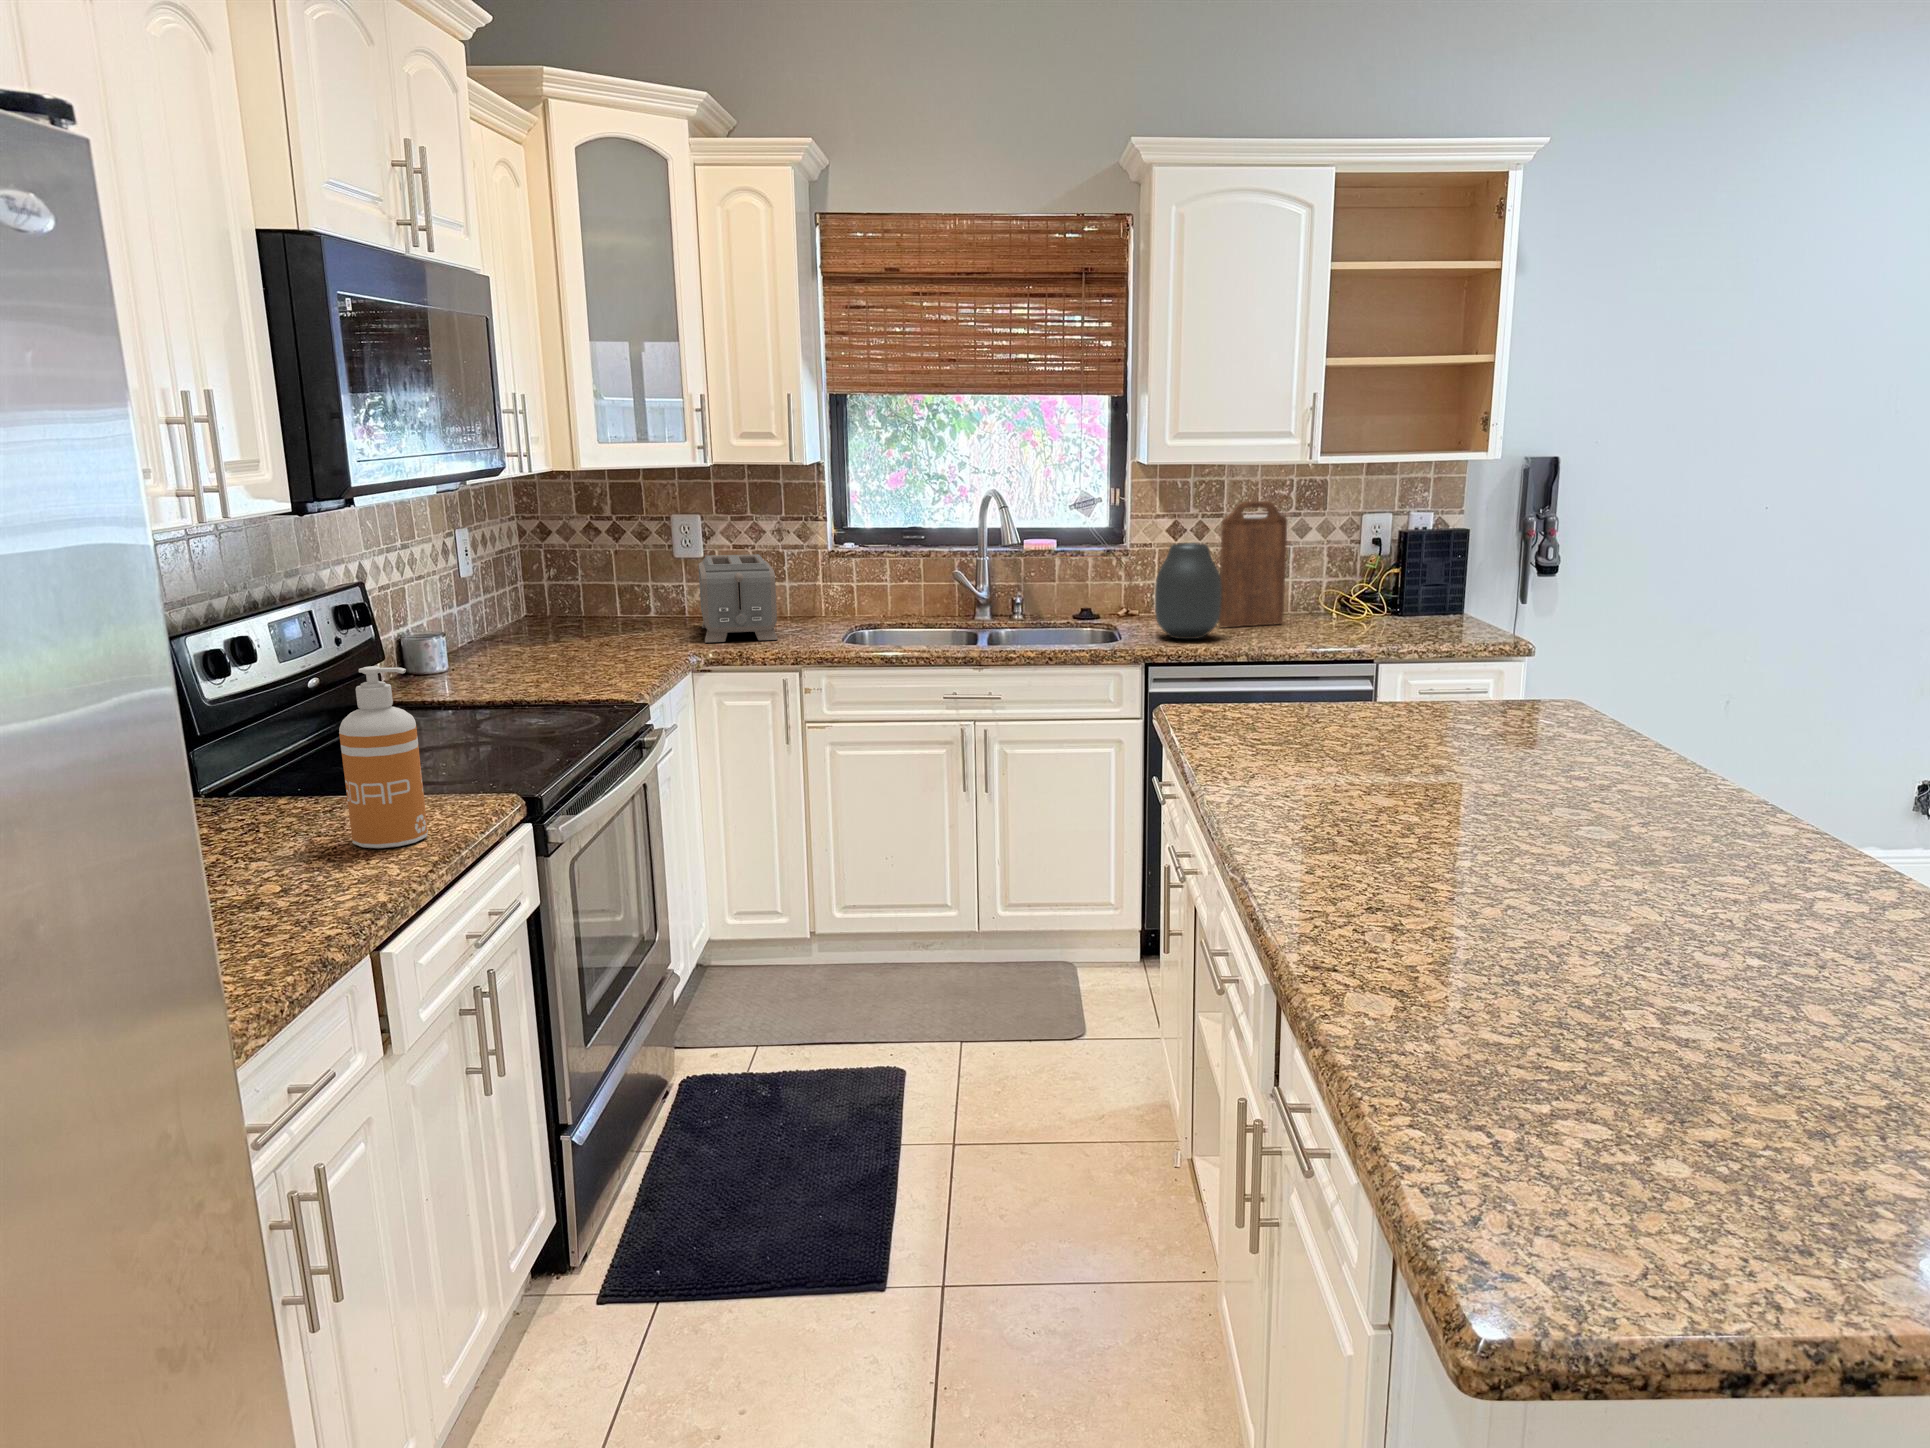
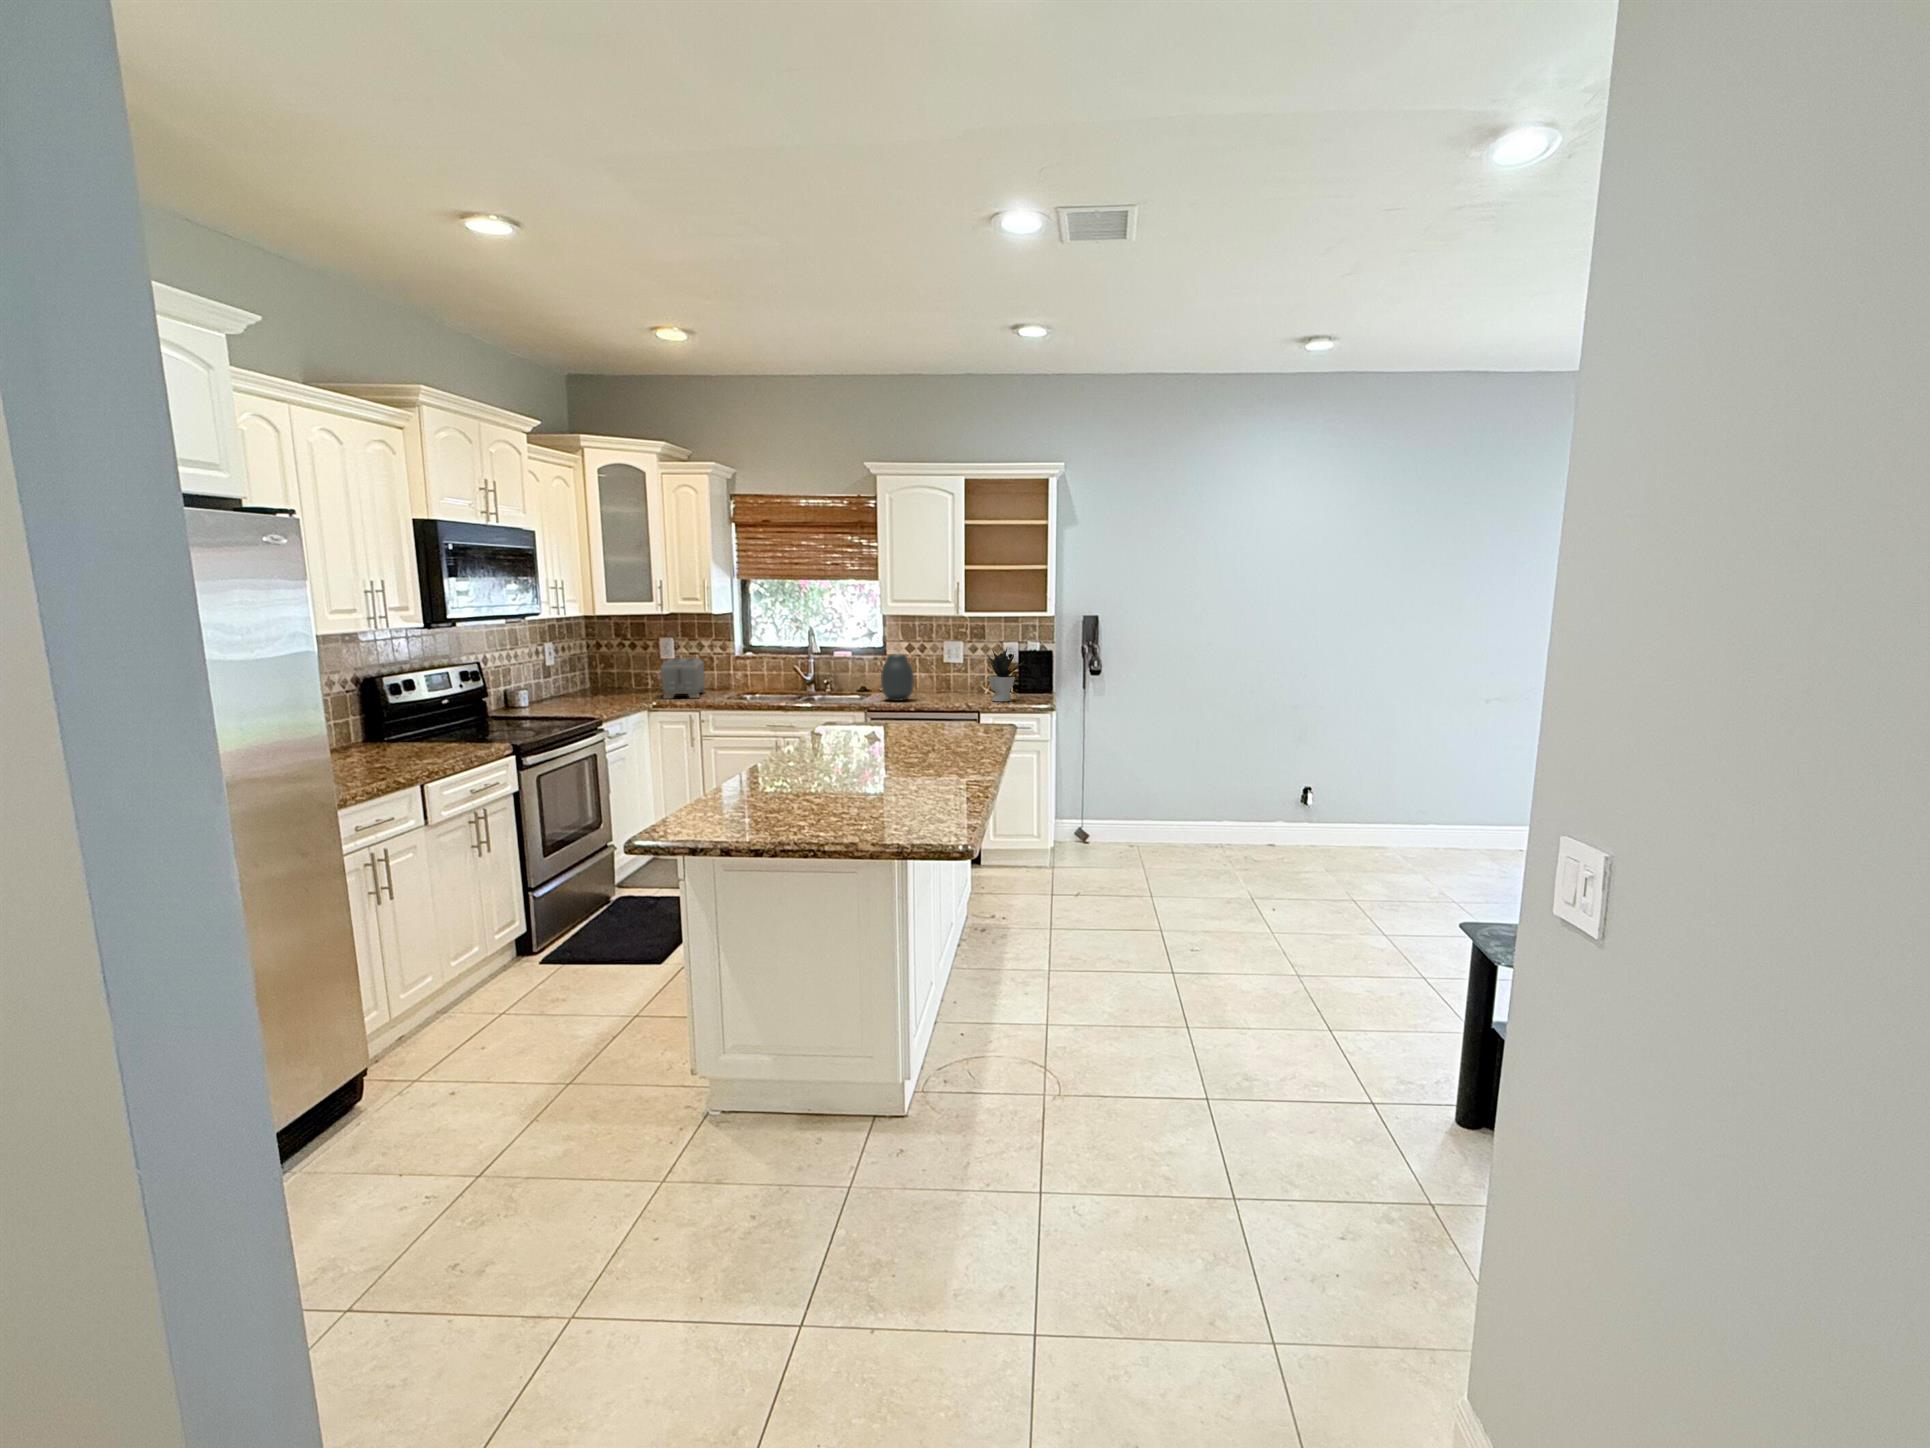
cutting board: present [1219,501,1287,627] -> none [922,635,957,696]
potted plant: none [1367,523,1449,637] -> present [988,649,1022,701]
soap dispenser: present [339,666,428,848] -> none [426,687,463,758]

